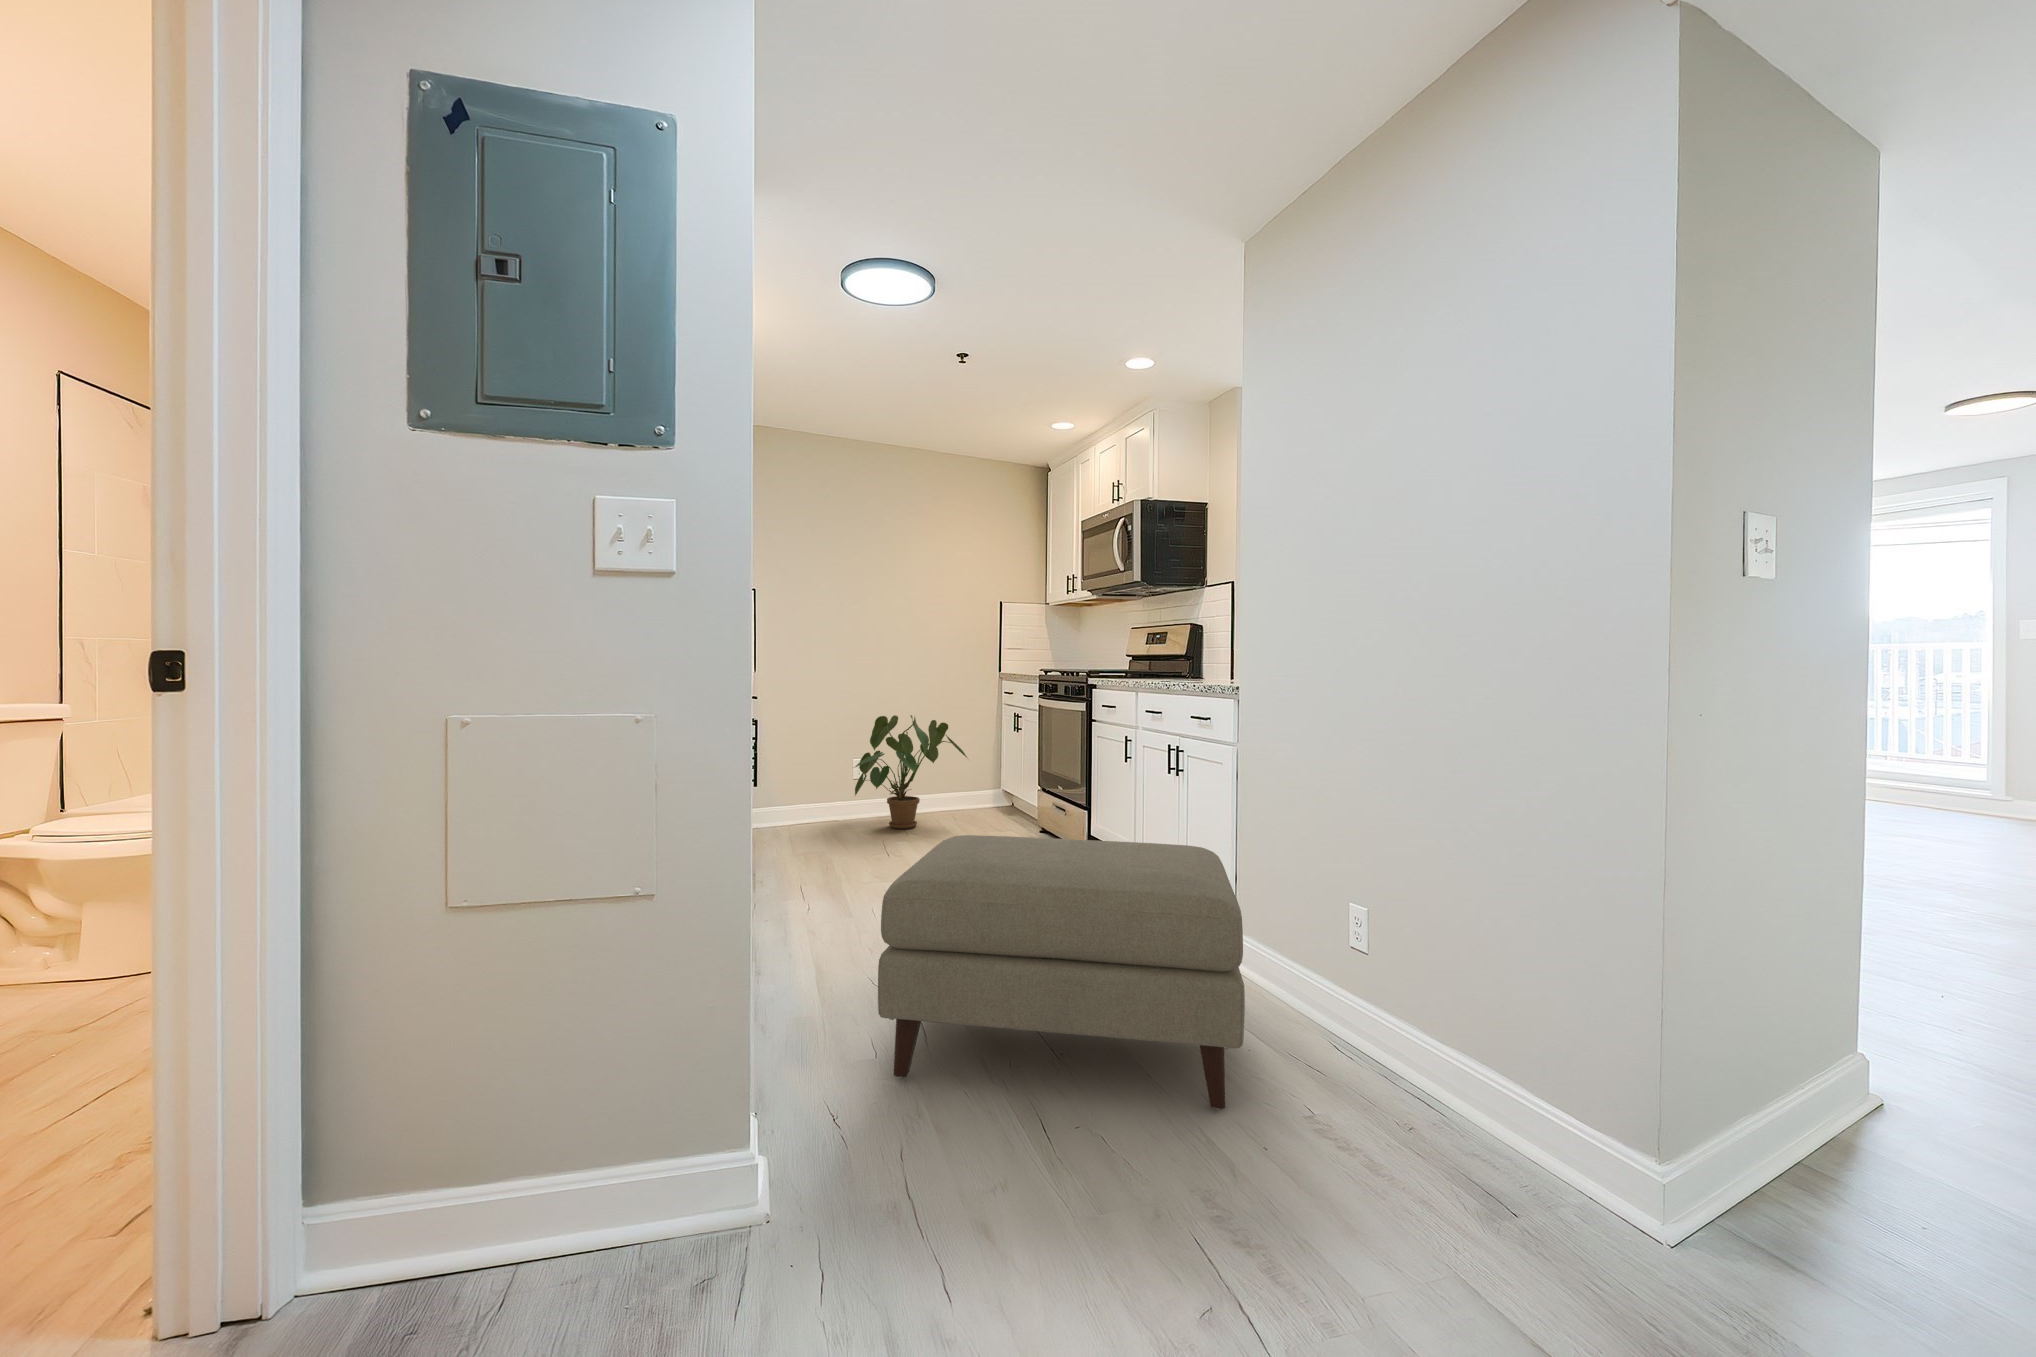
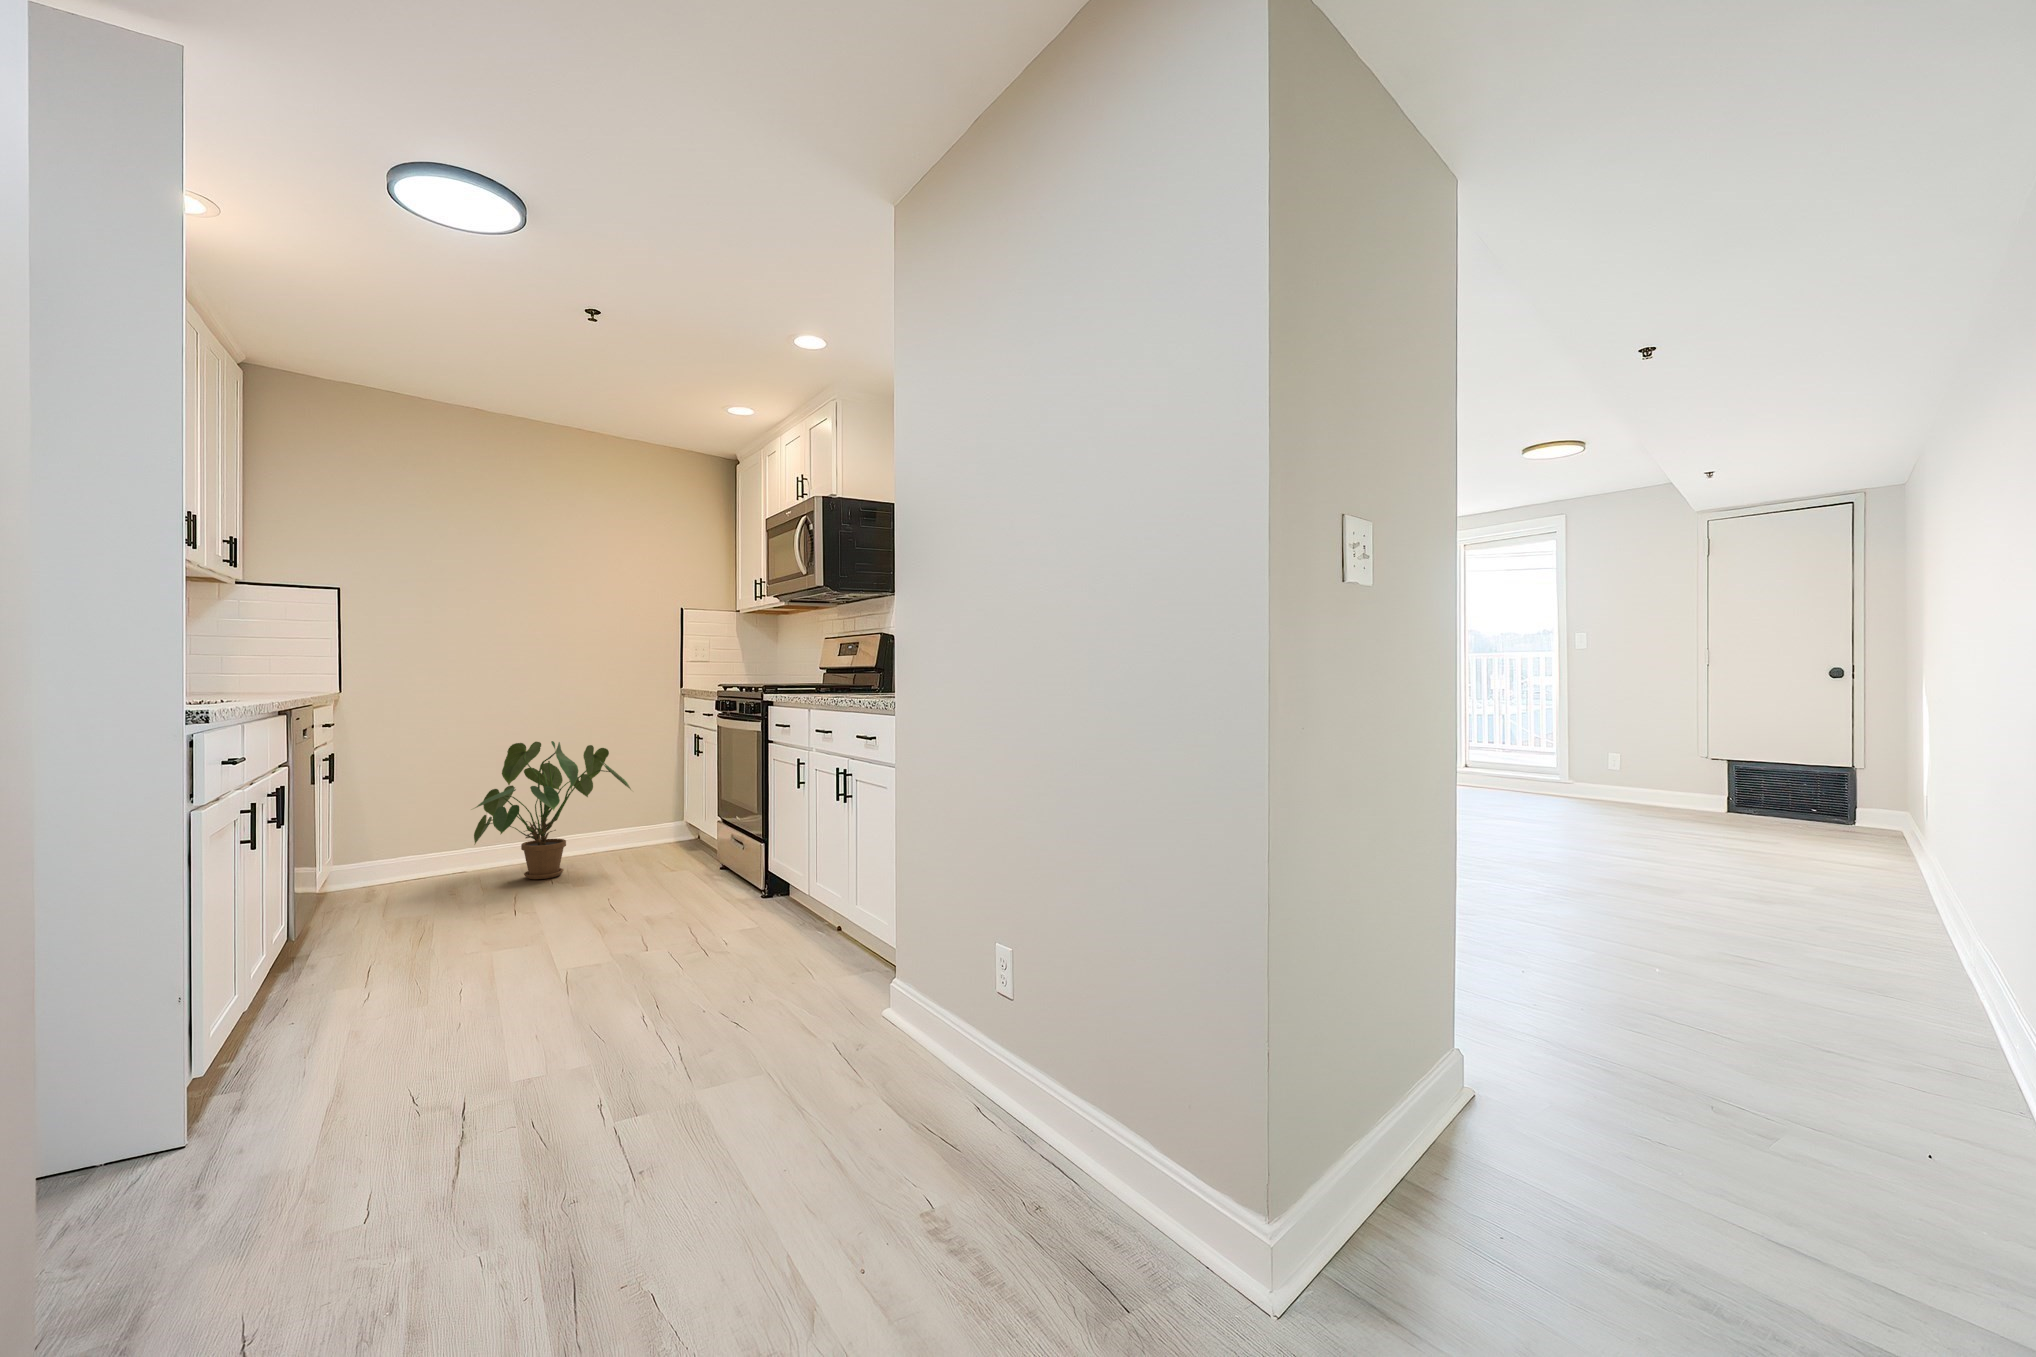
ottoman: present [878,835,1245,1110] -> none [362,889,864,1245]

